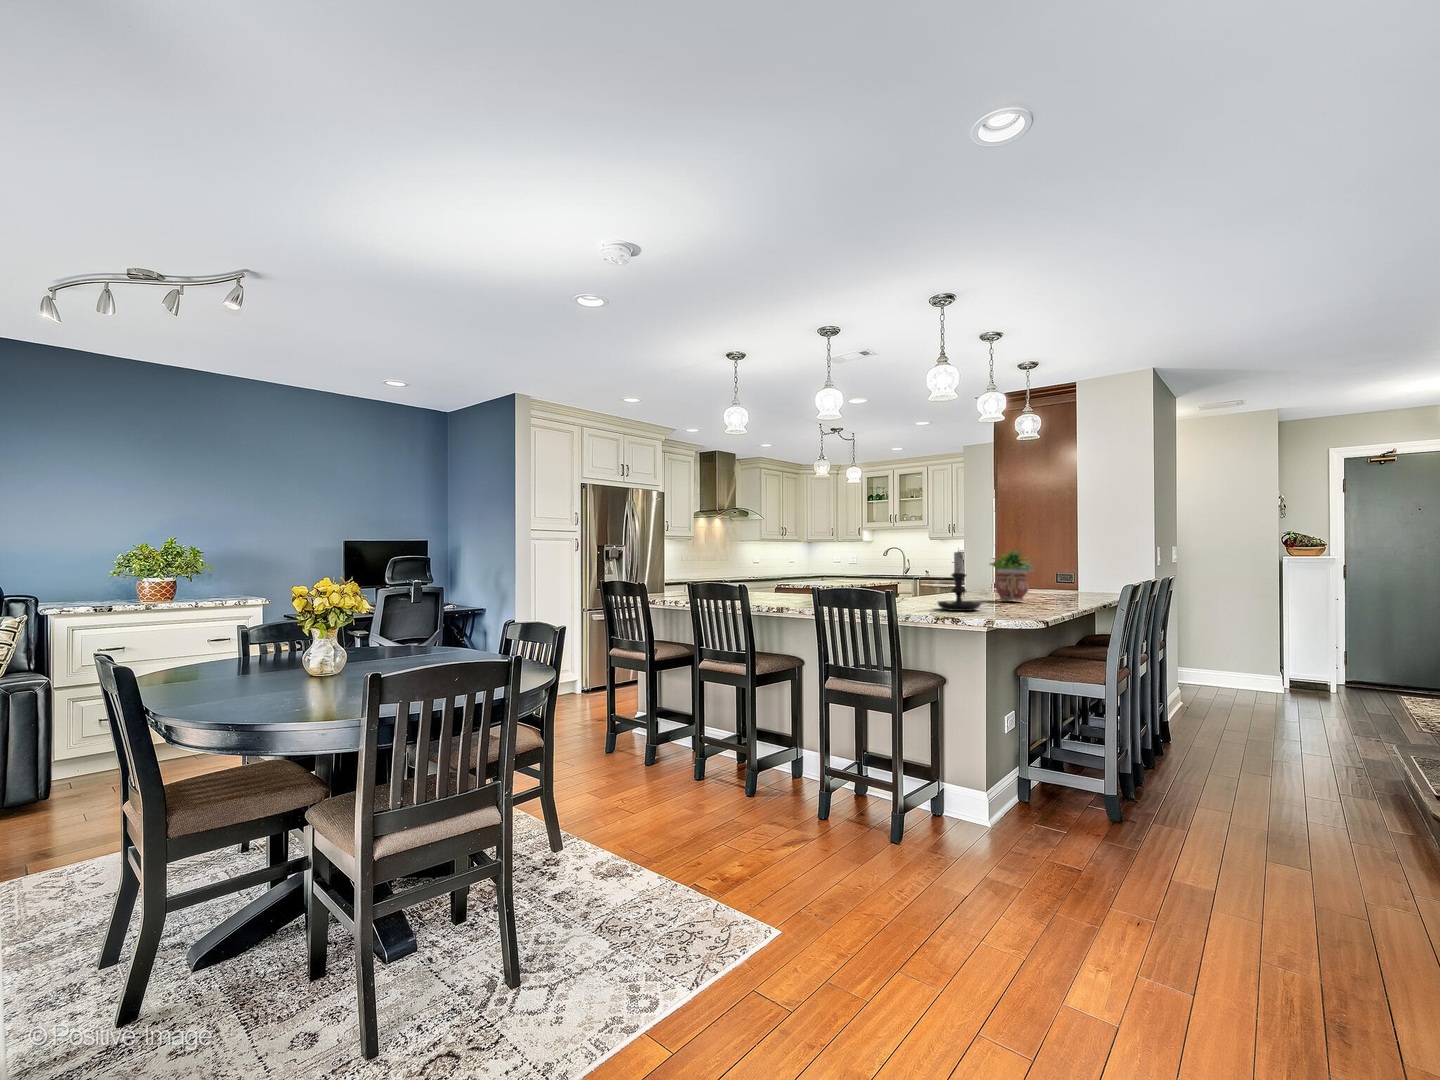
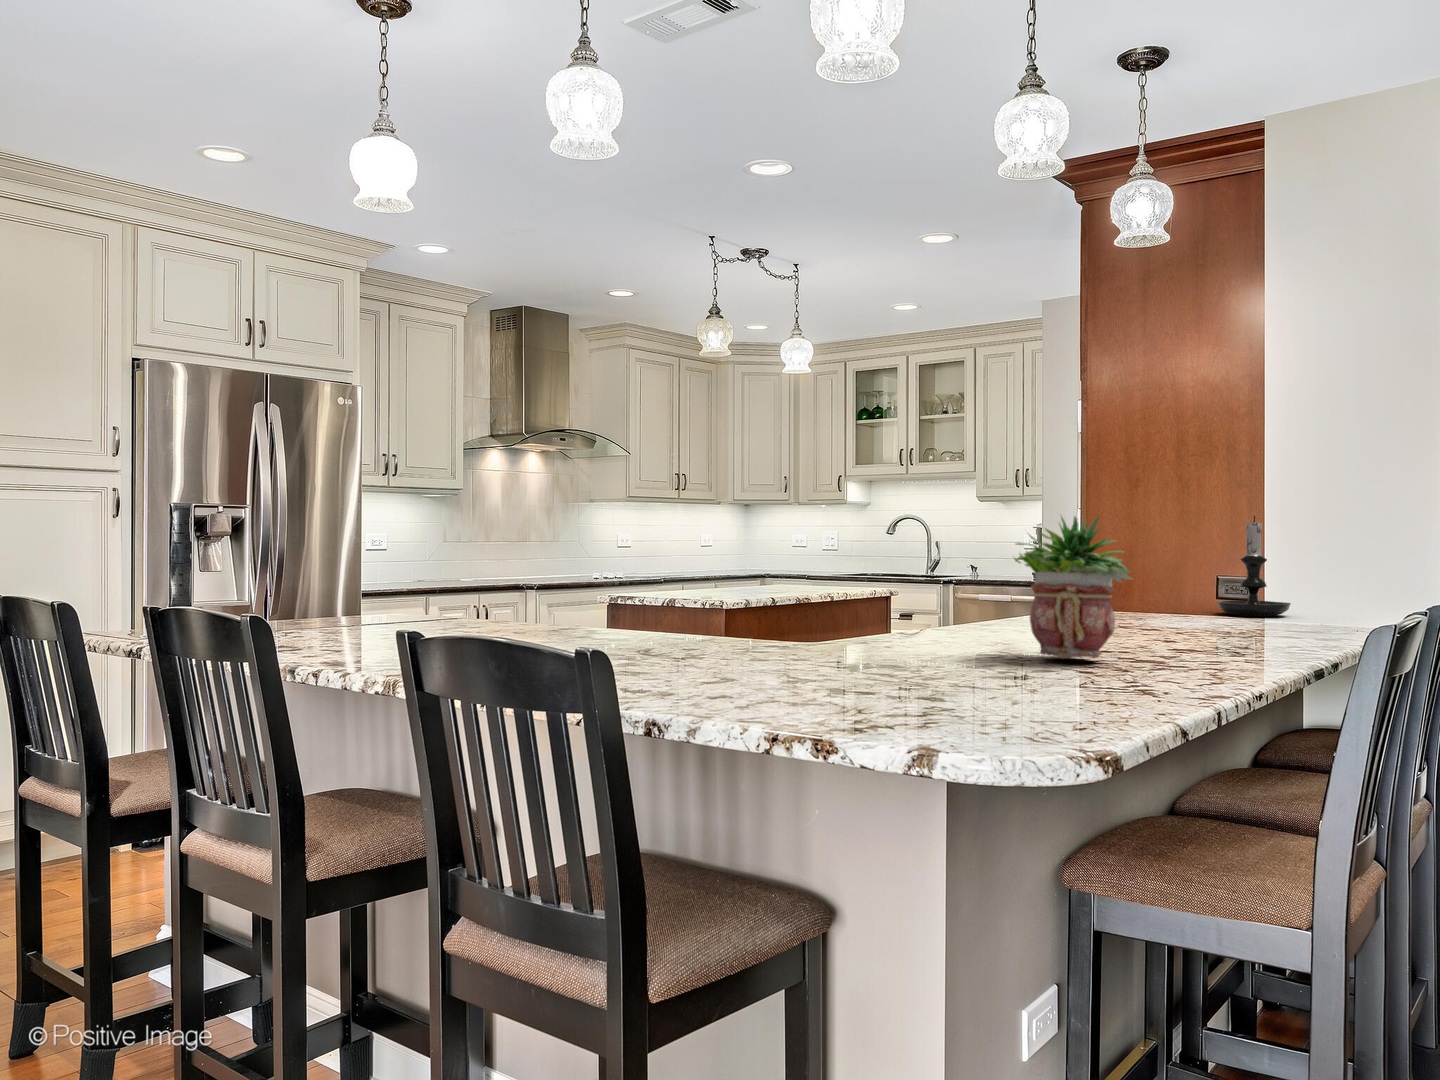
candle holder: present [938,551,982,611] -> present [1217,516,1291,616]

